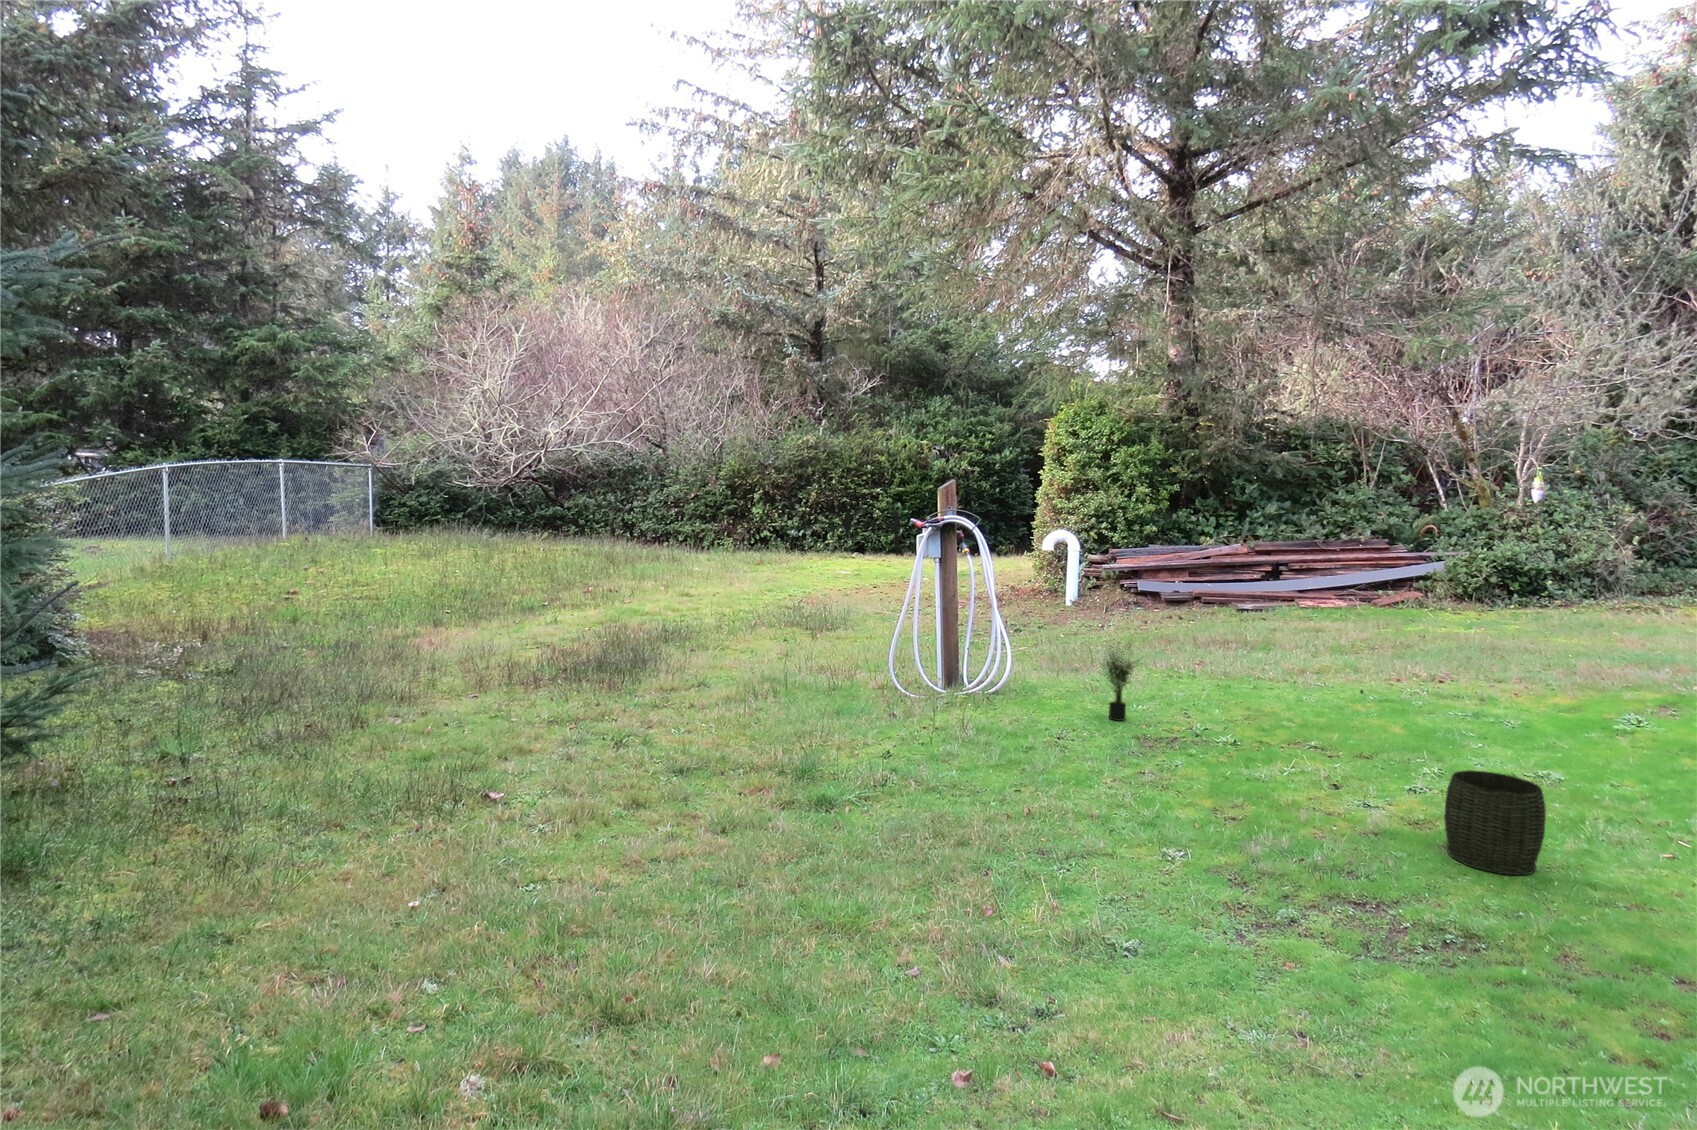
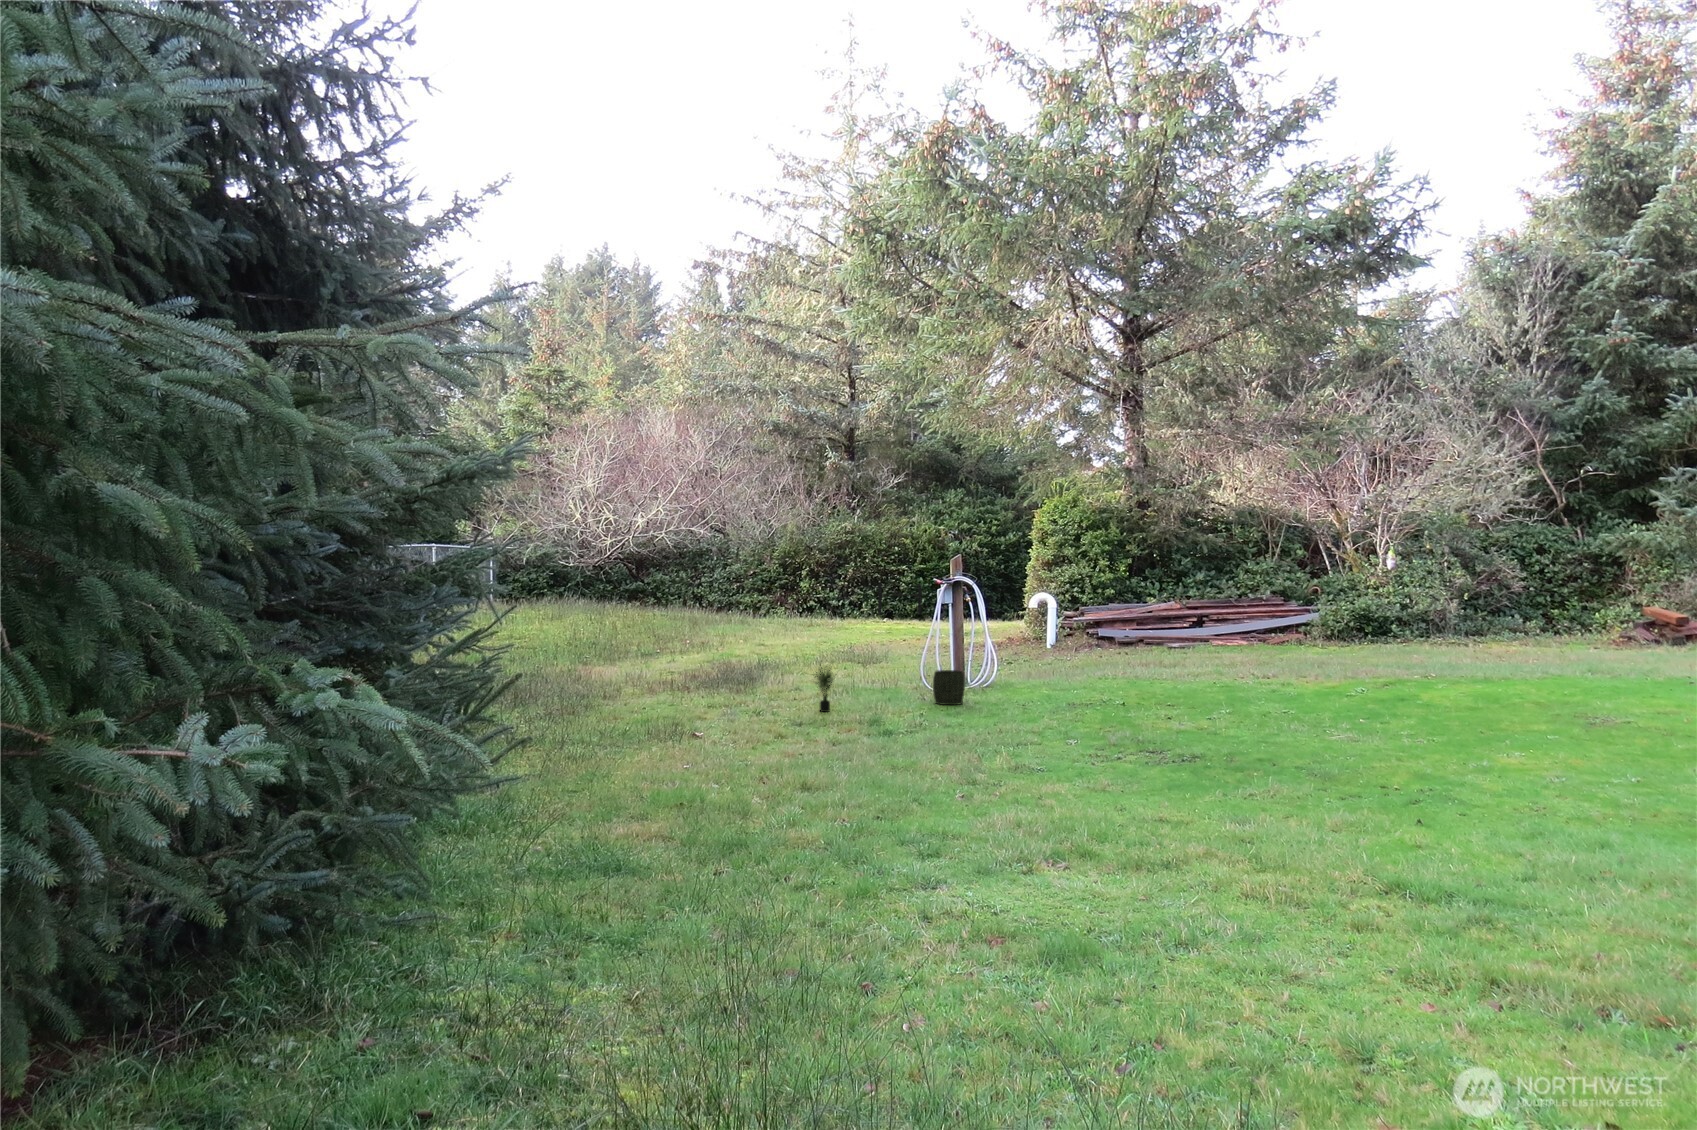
potted plant: present [1104,648,1139,721] -> present [815,665,833,712]
woven basket: present [1444,770,1546,875] -> present [933,670,965,705]

